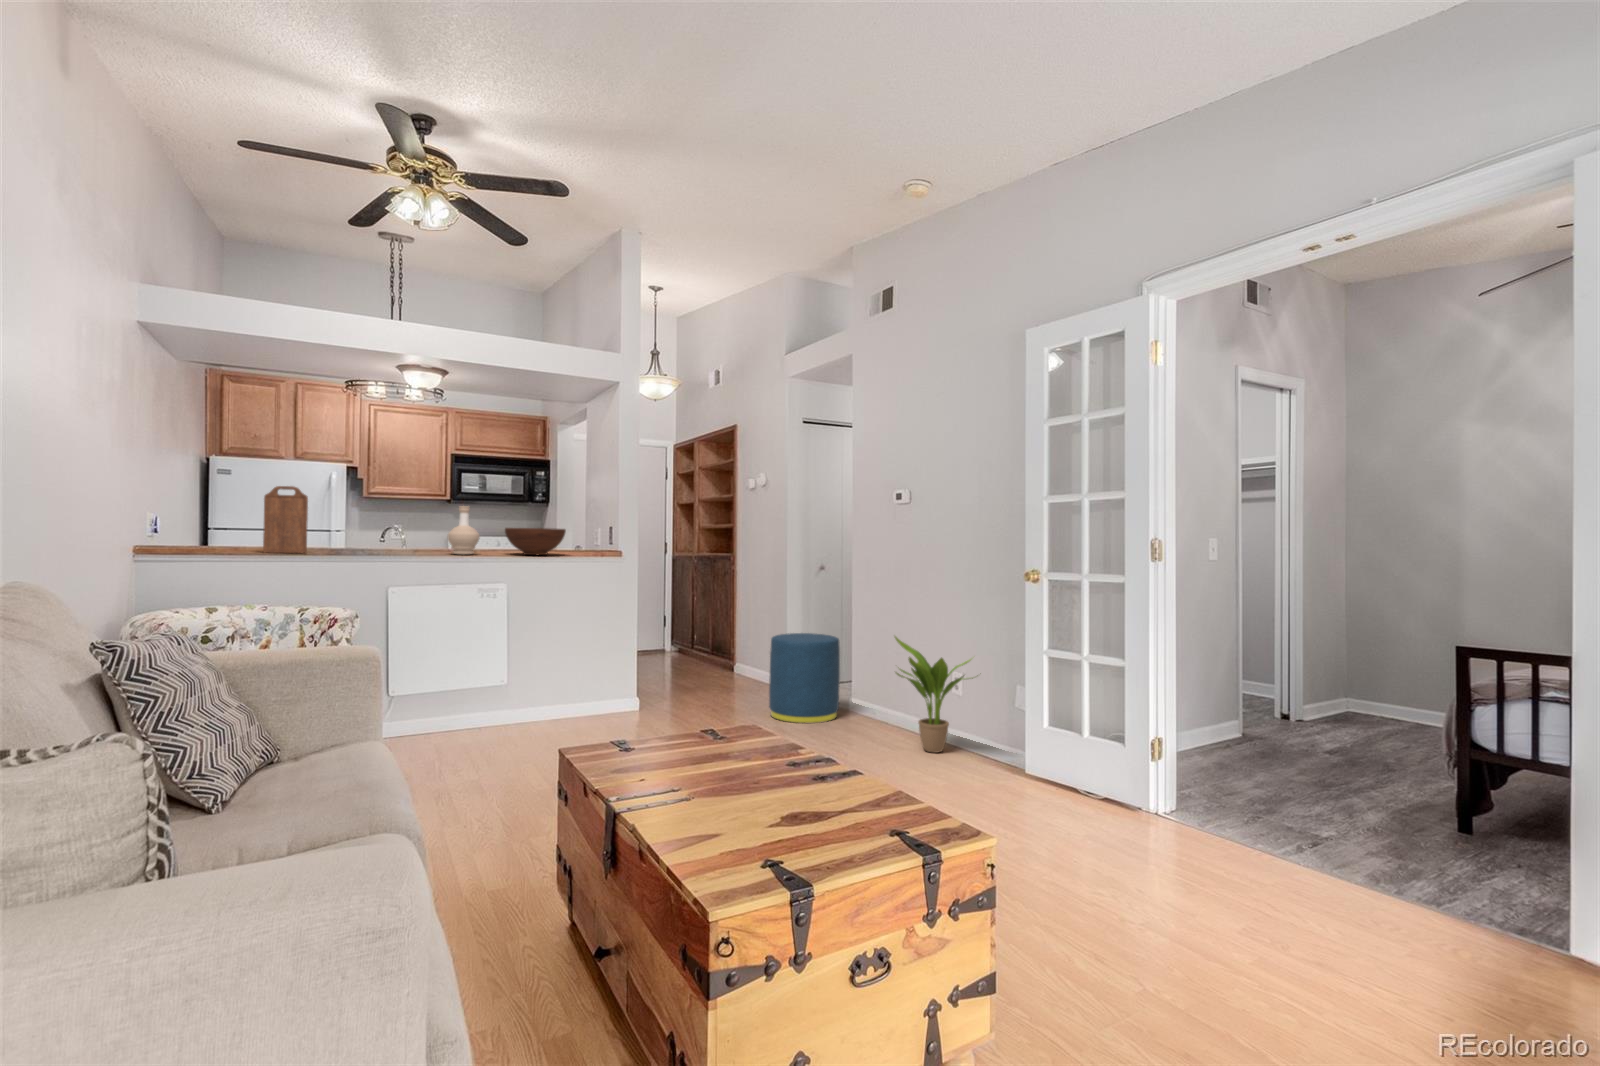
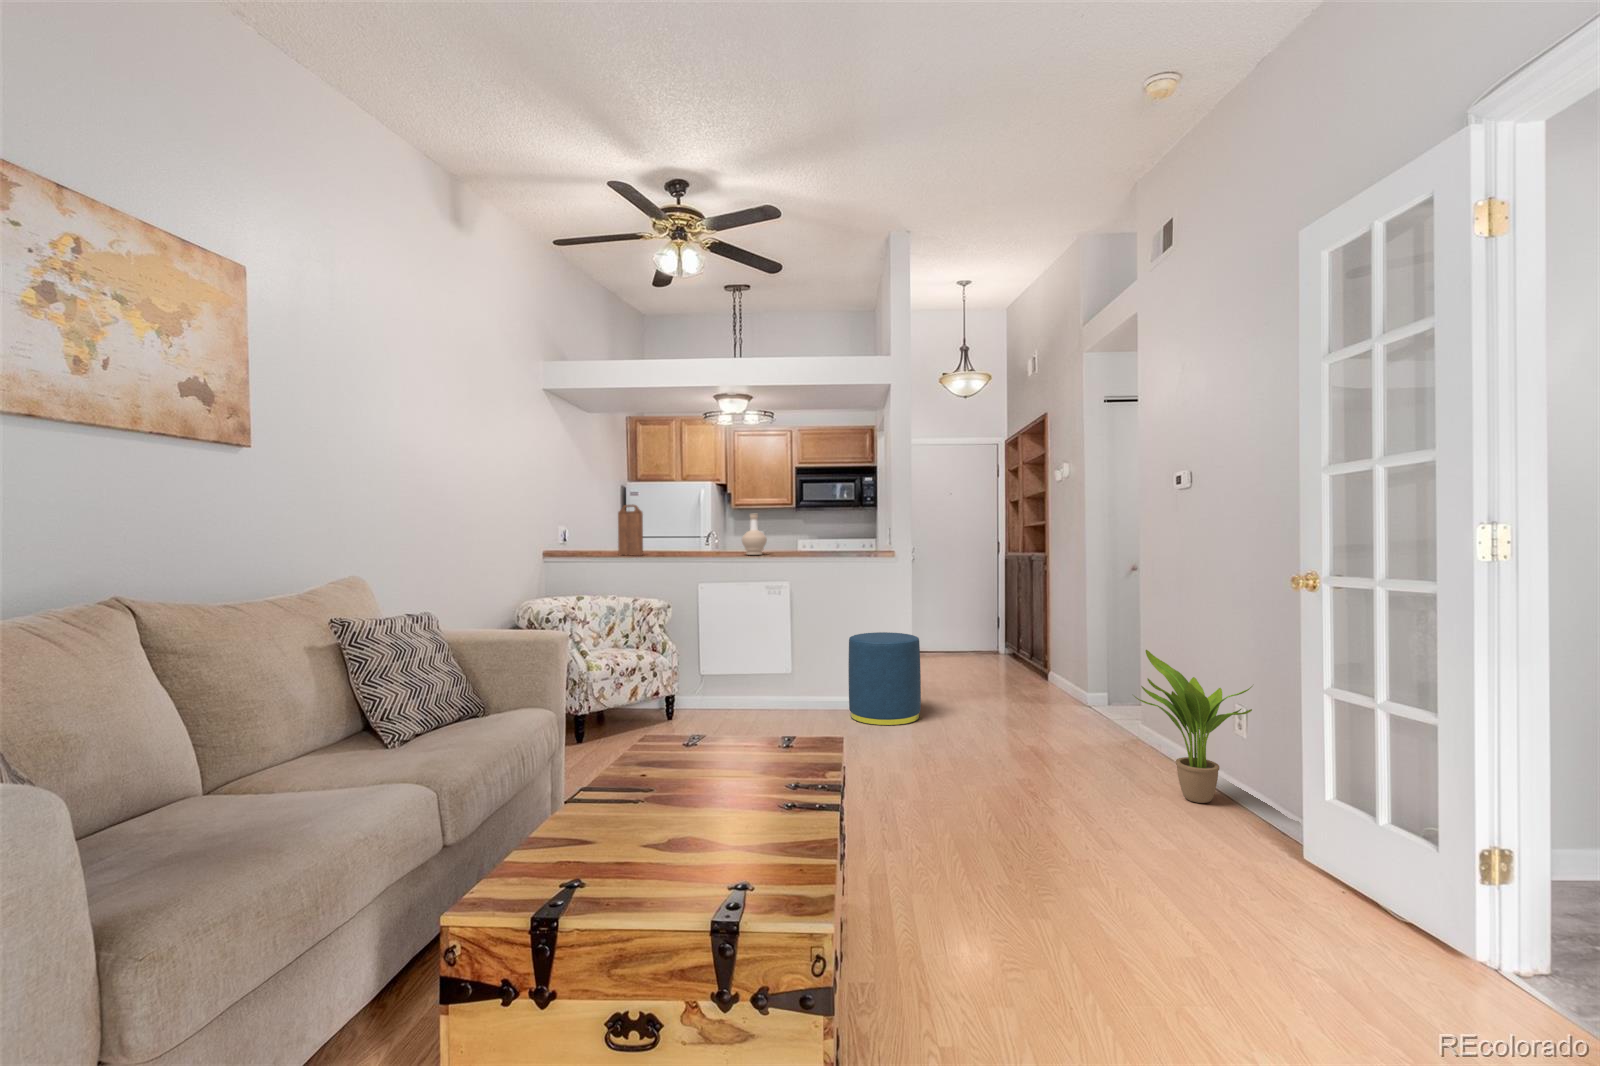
fruit bowl: present [505,528,566,555] -> none [787,530,839,555]
ottoman: present [769,633,840,723] -> present [848,632,921,726]

